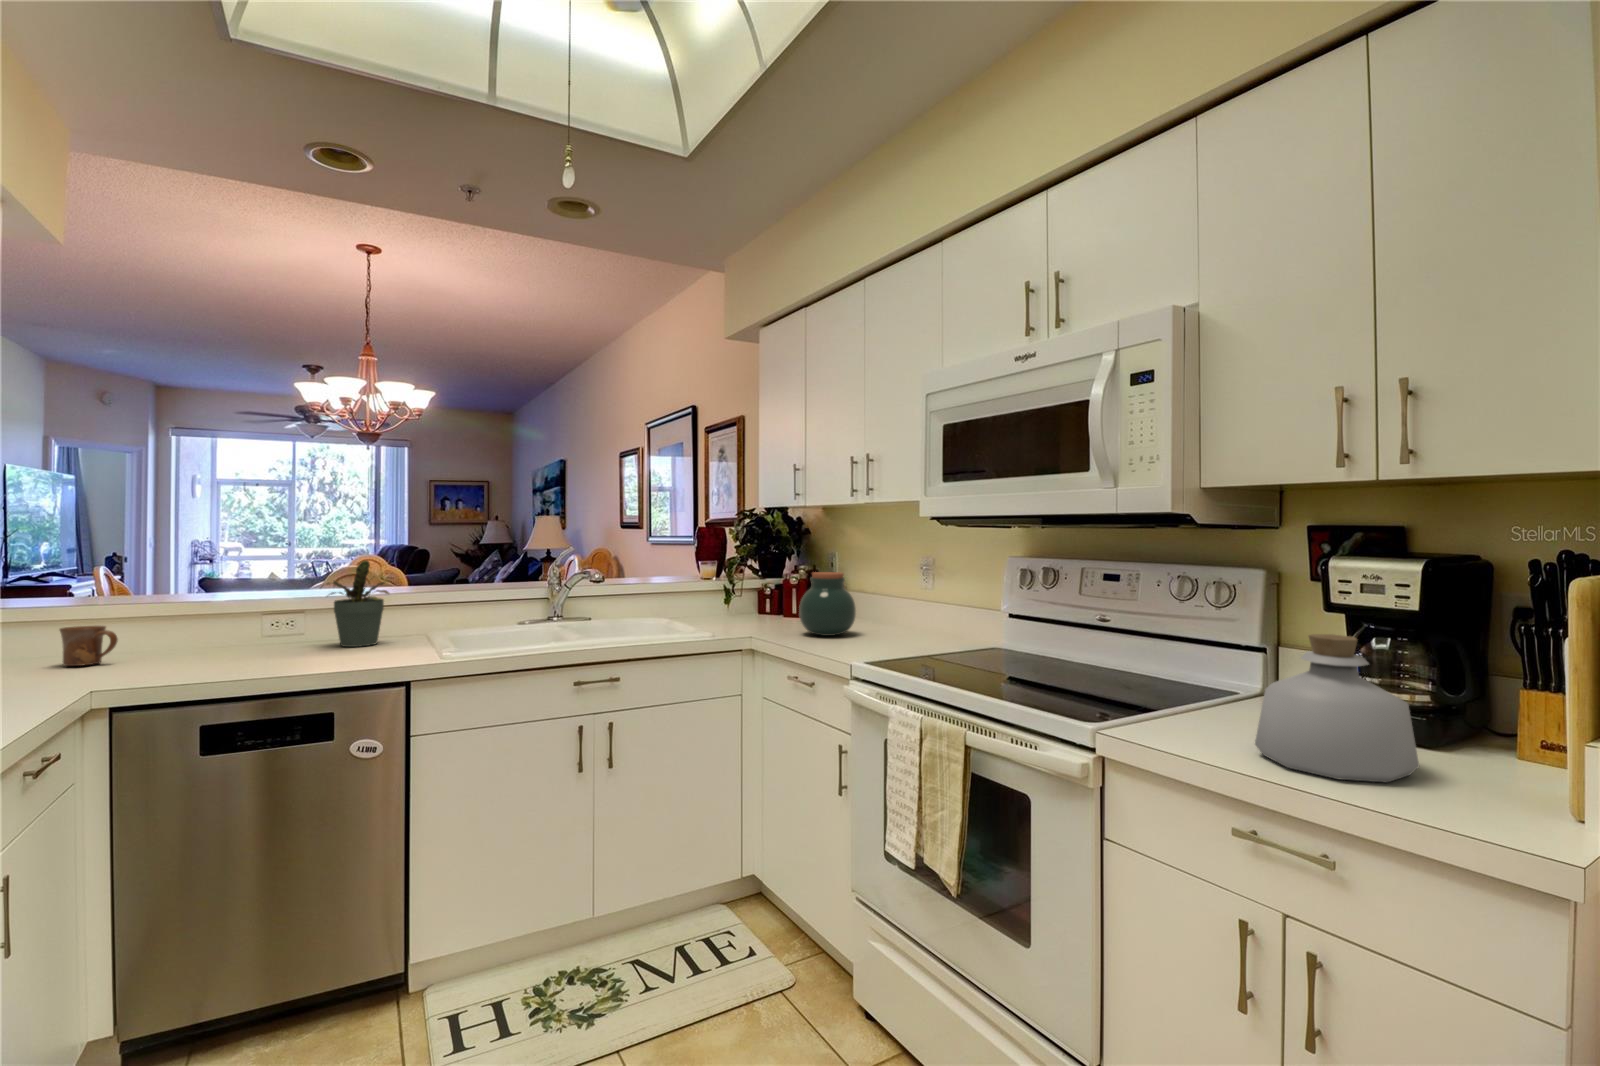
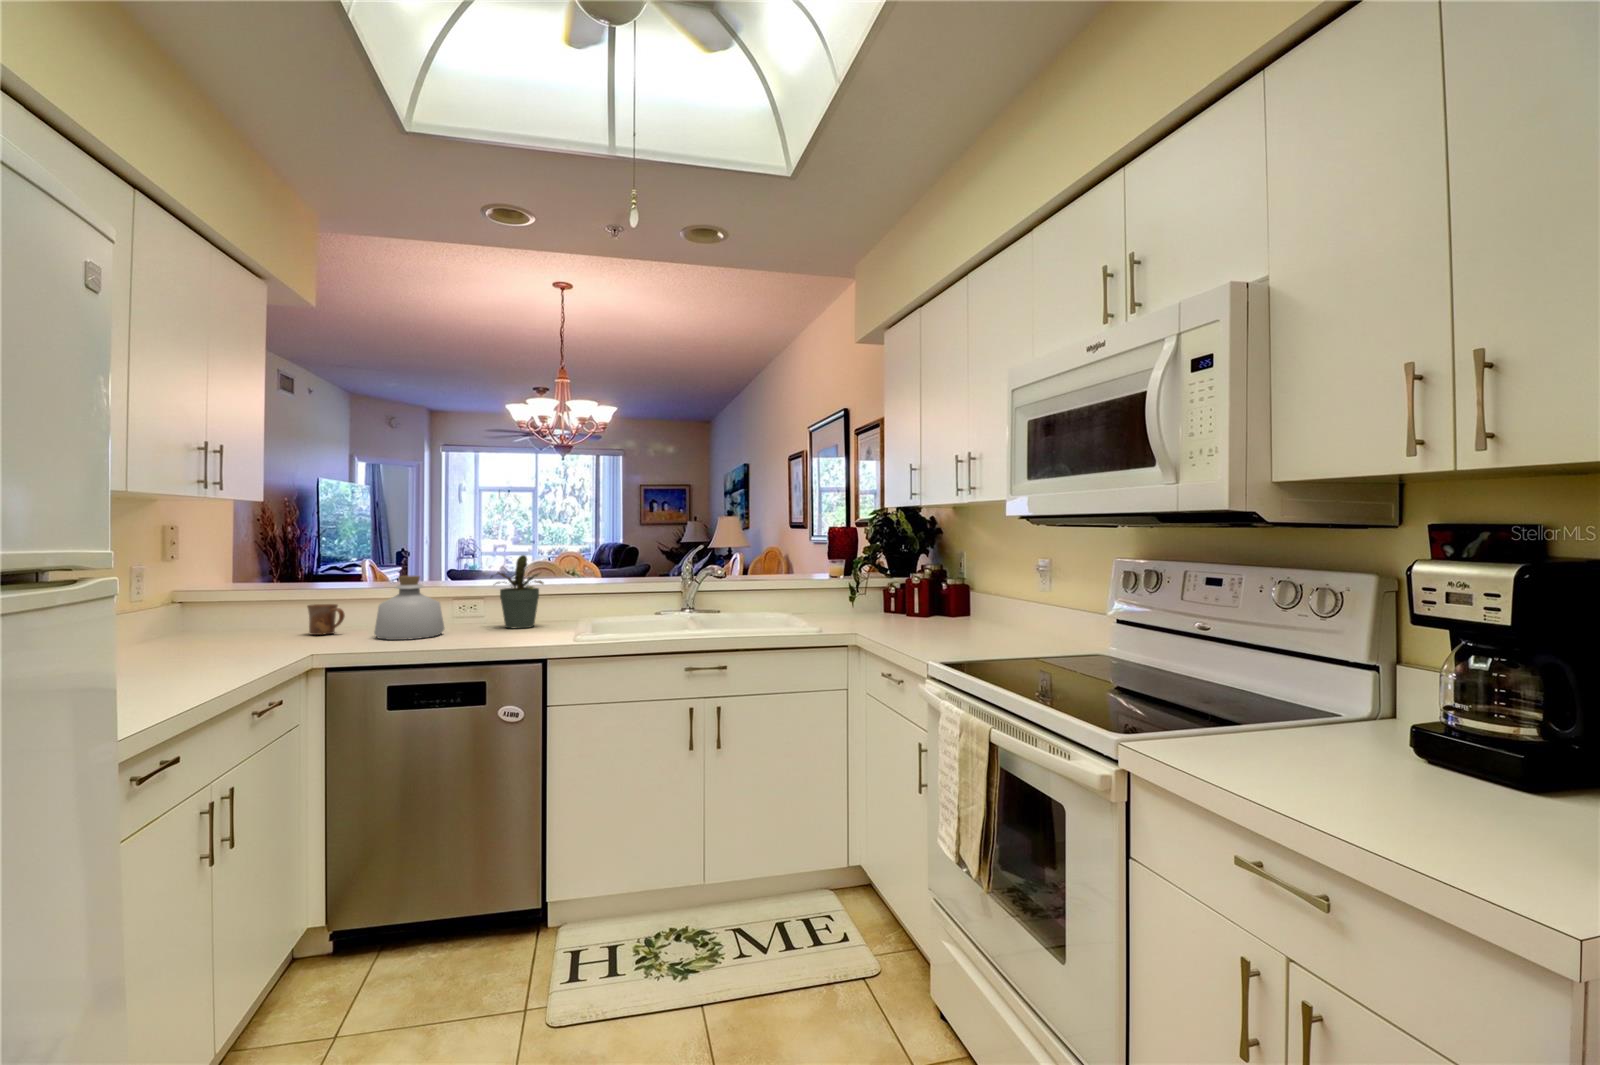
jar: present [799,572,856,636] -> none [905,571,963,635]
bottle: present [1255,634,1419,783] -> present [374,576,444,640]

